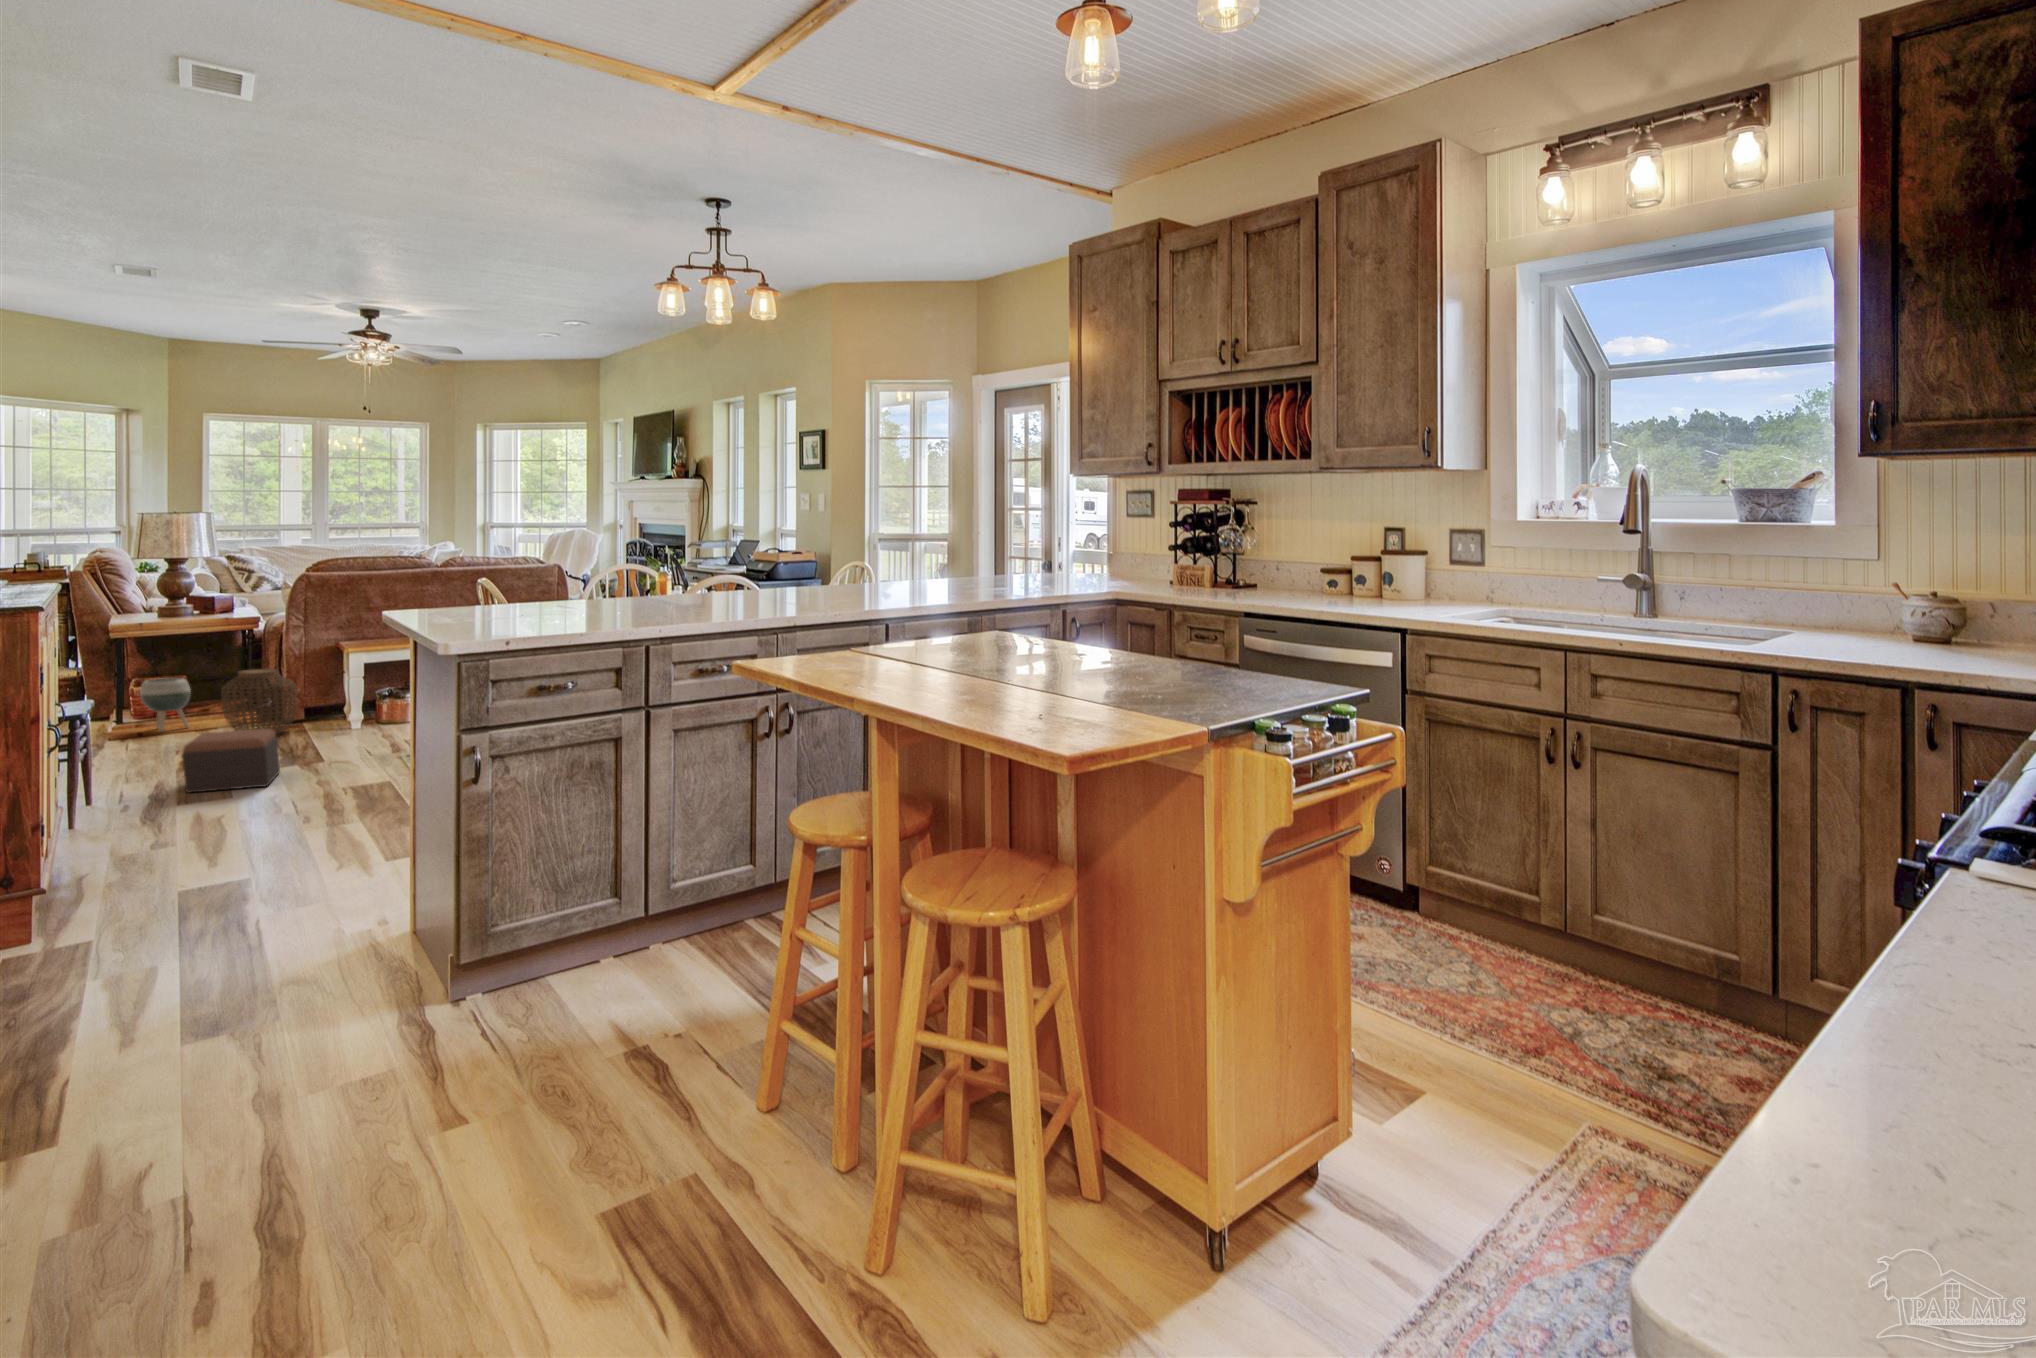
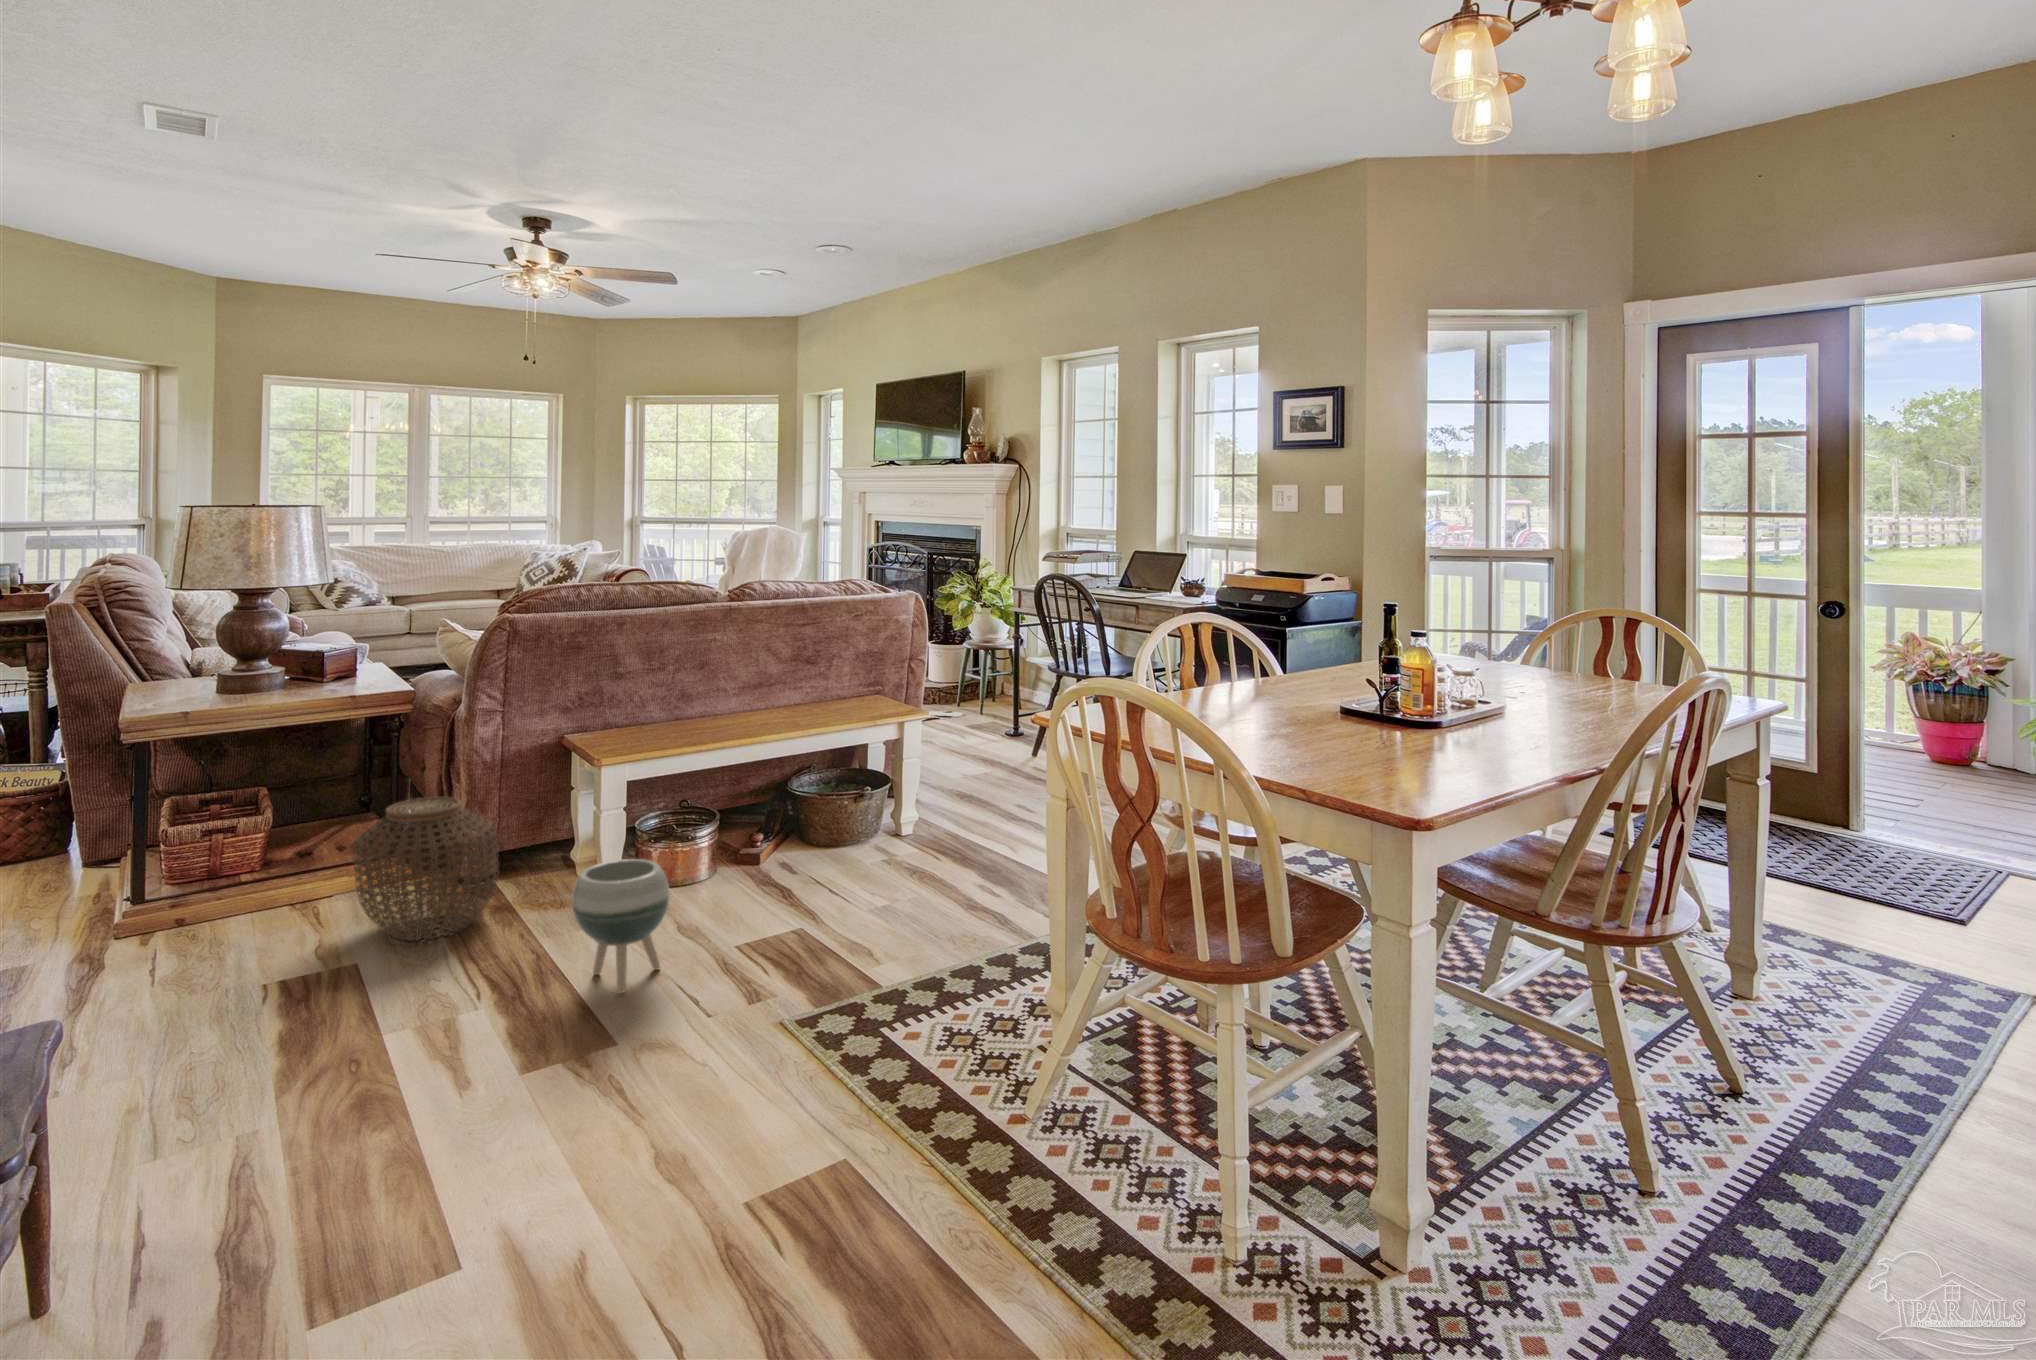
planter: present [140,678,191,732] -> present [572,859,670,993]
footstool: present [182,729,280,792] -> none [317,1017,545,1263]

